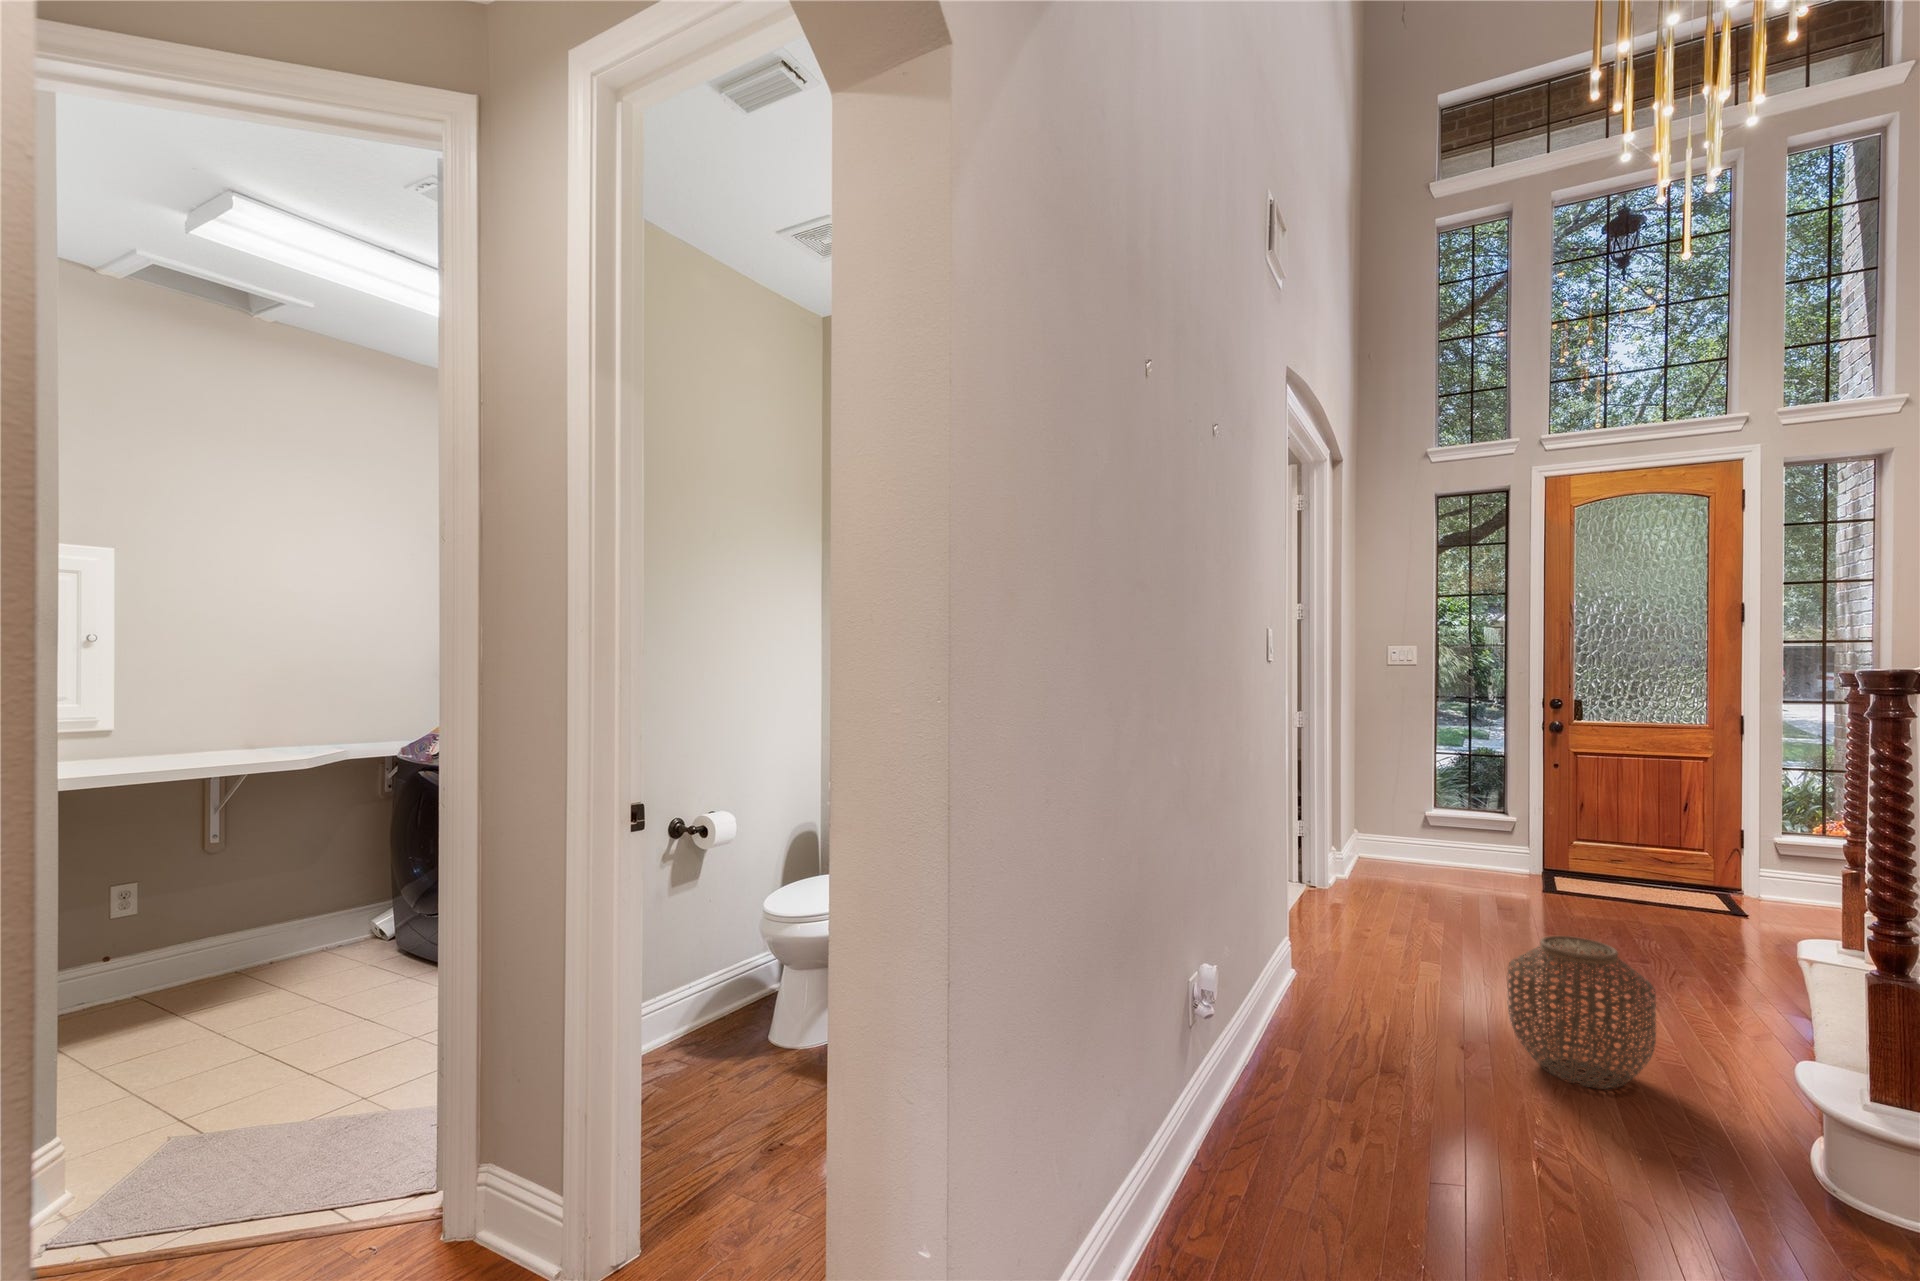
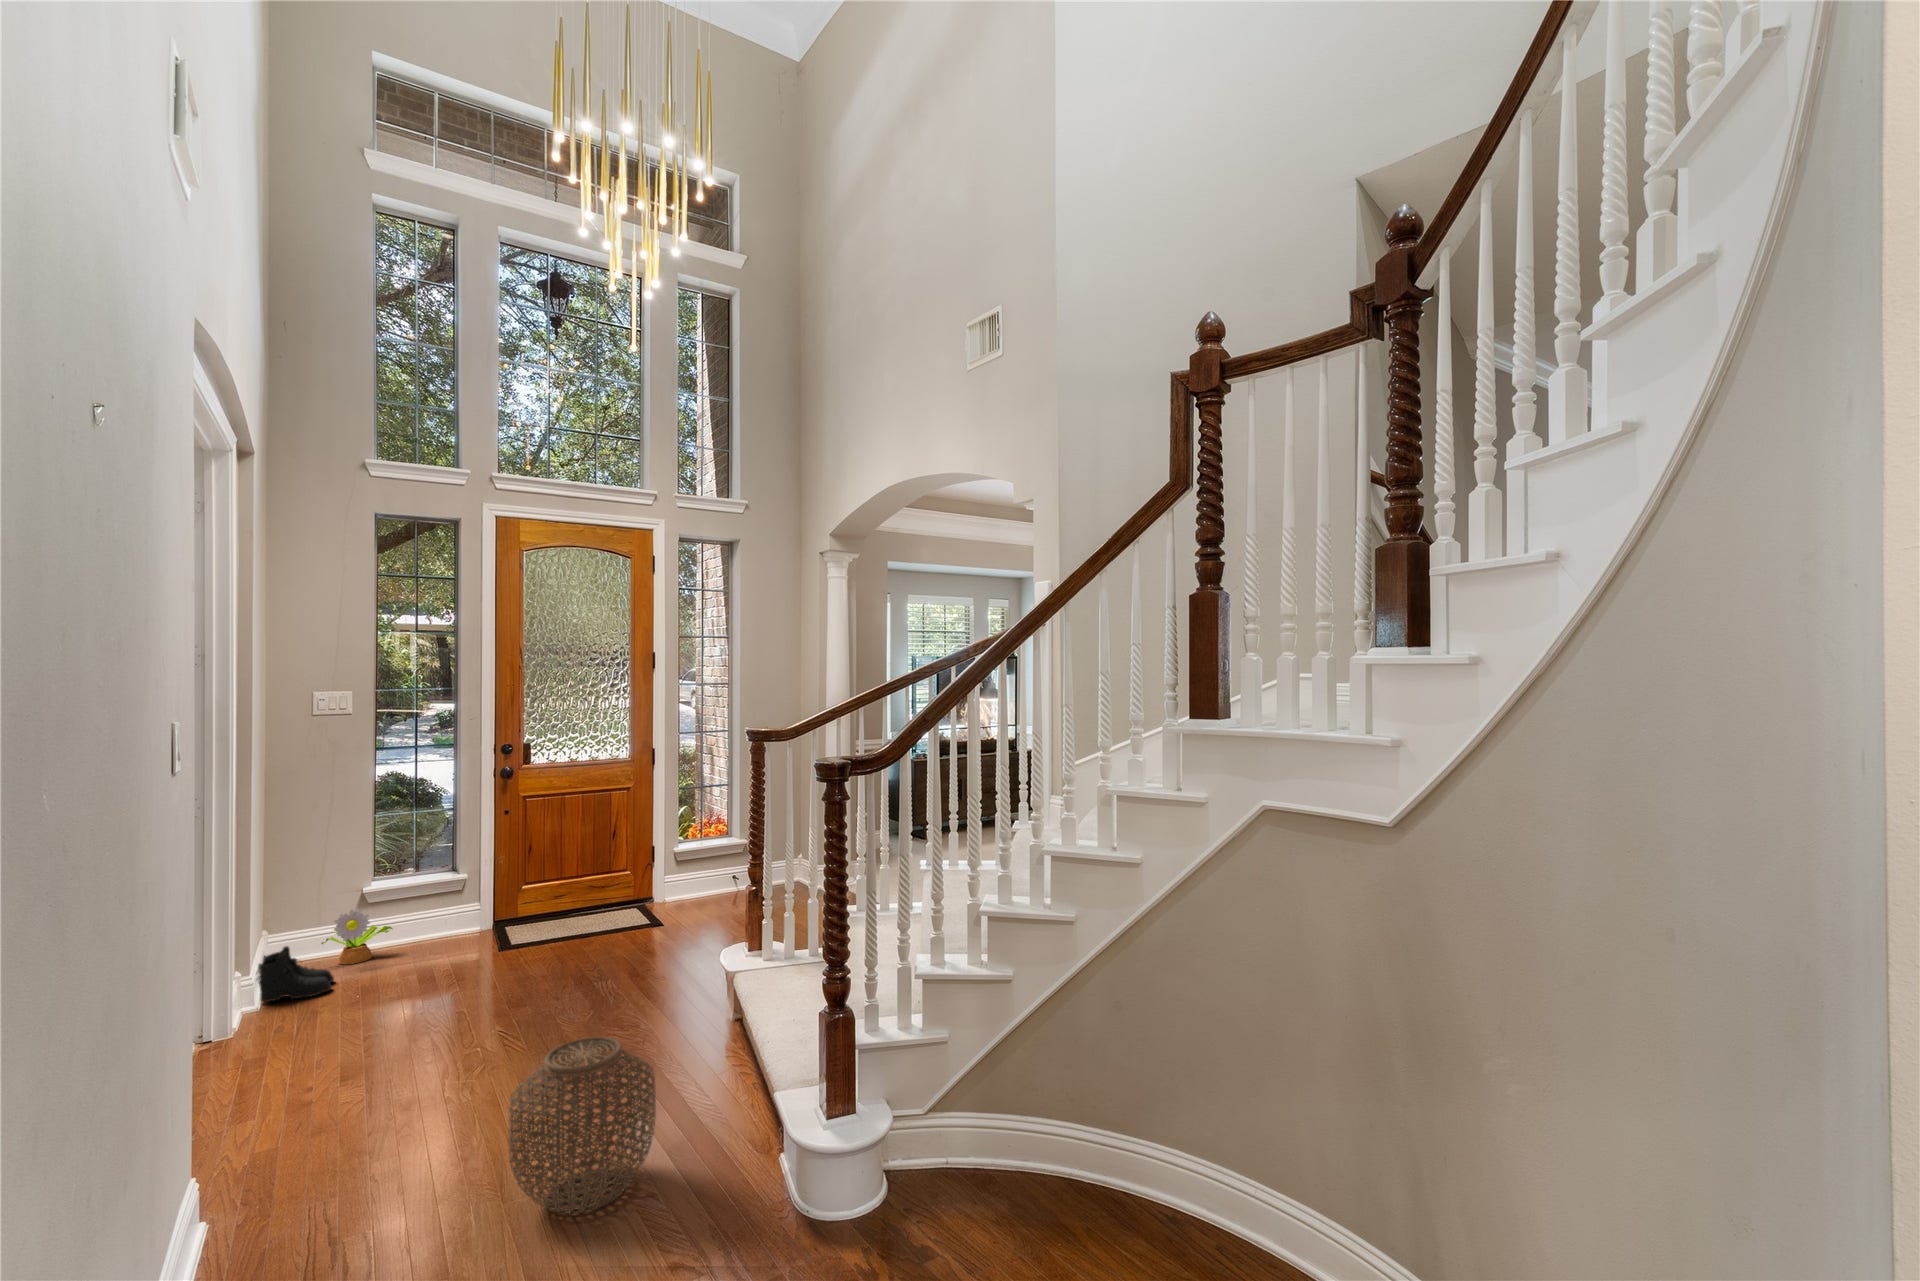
decorative plant: none [1394,825,1450,871] -> present [321,909,393,964]
boots: none [1348,840,1403,883] -> present [258,946,334,1002]

